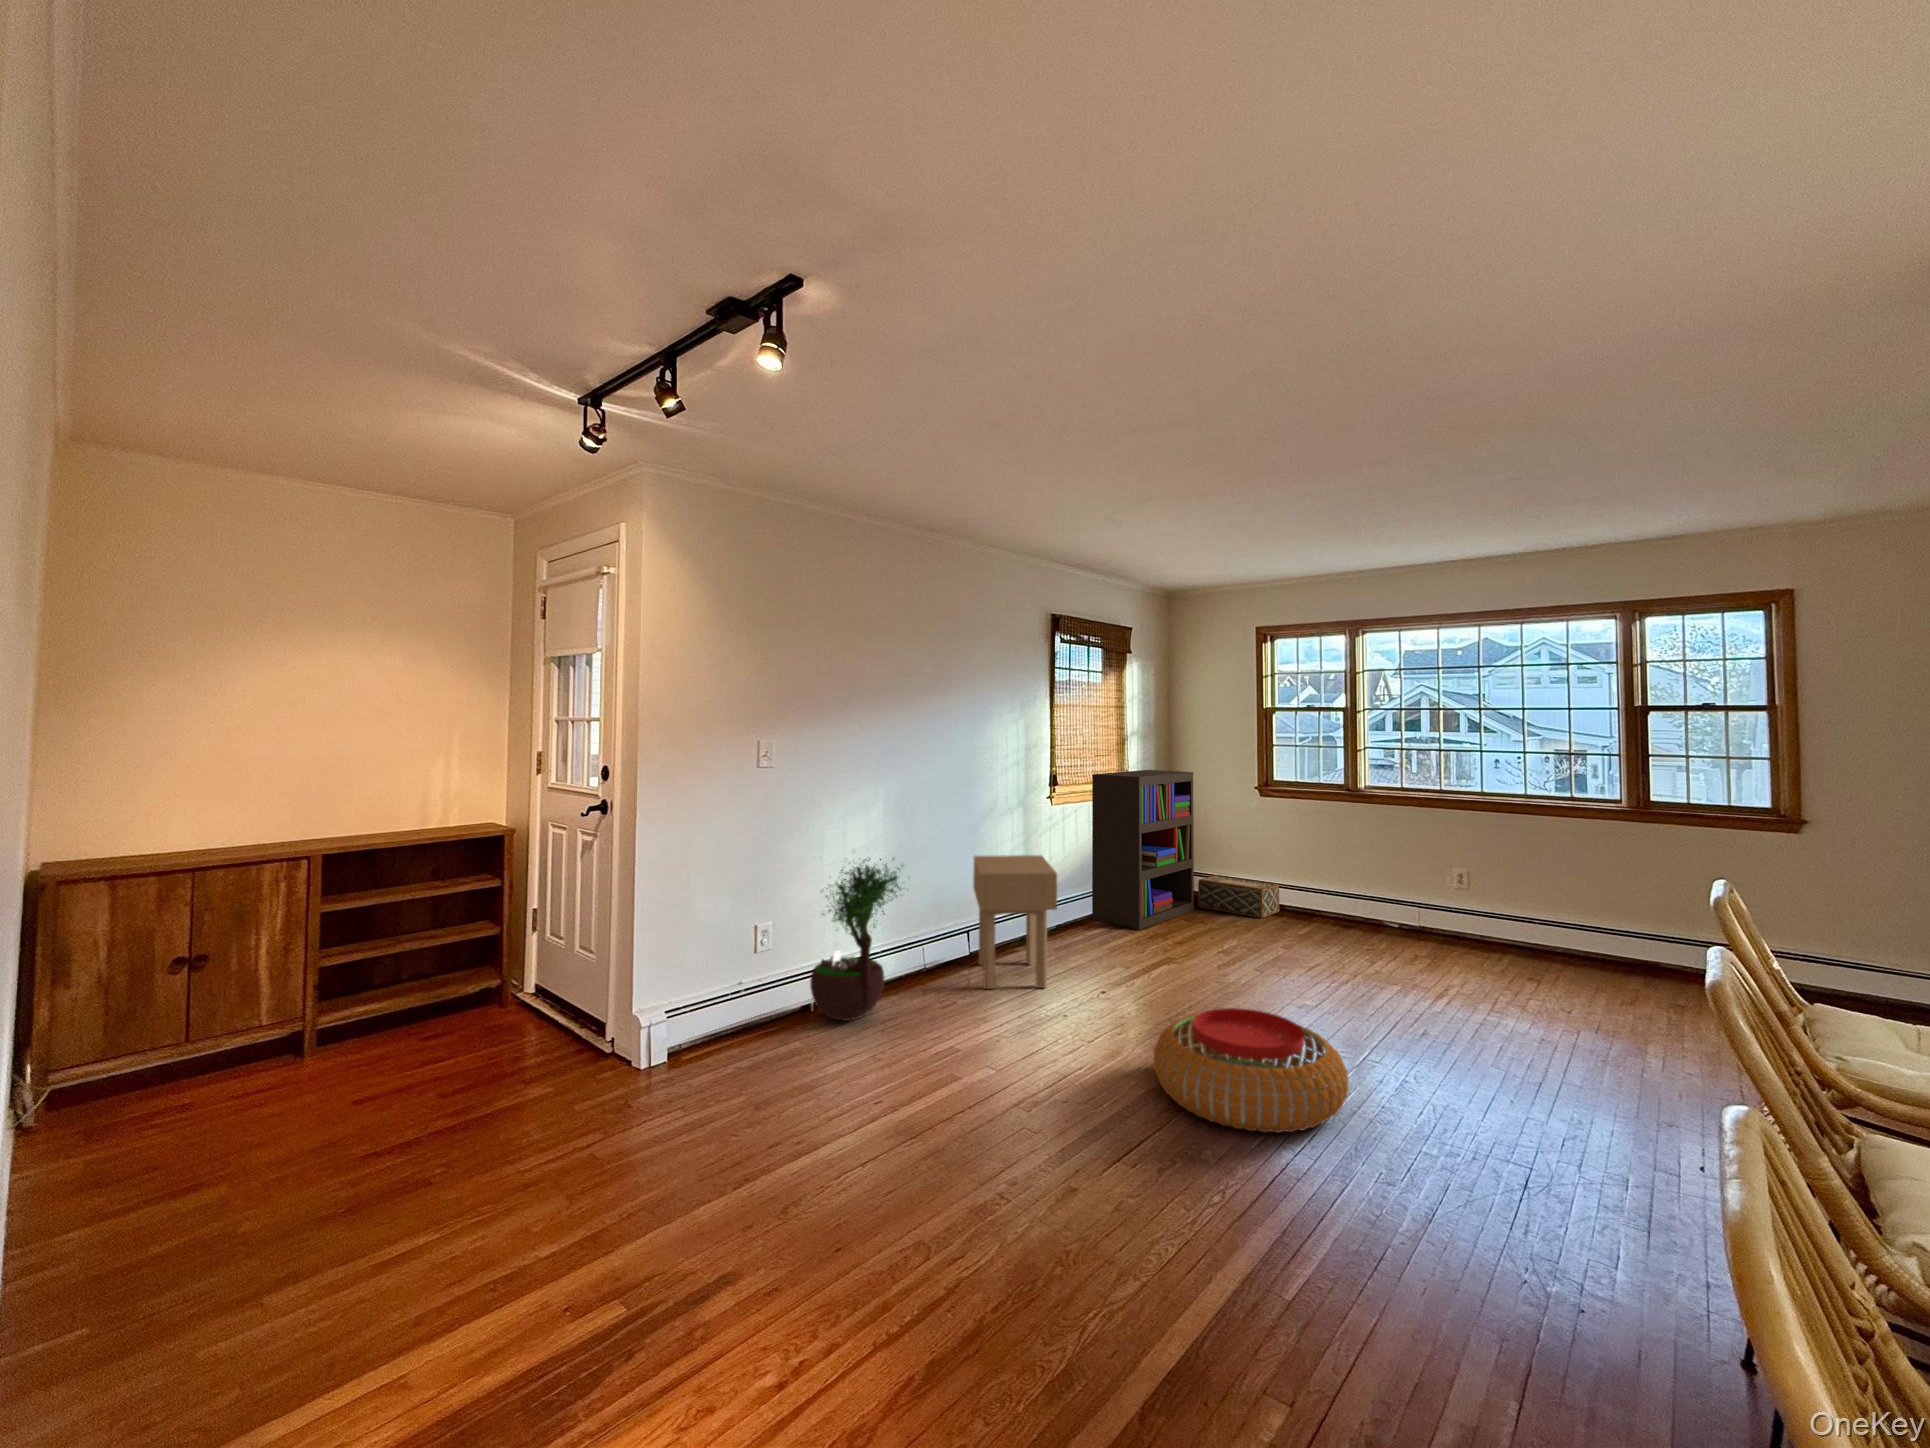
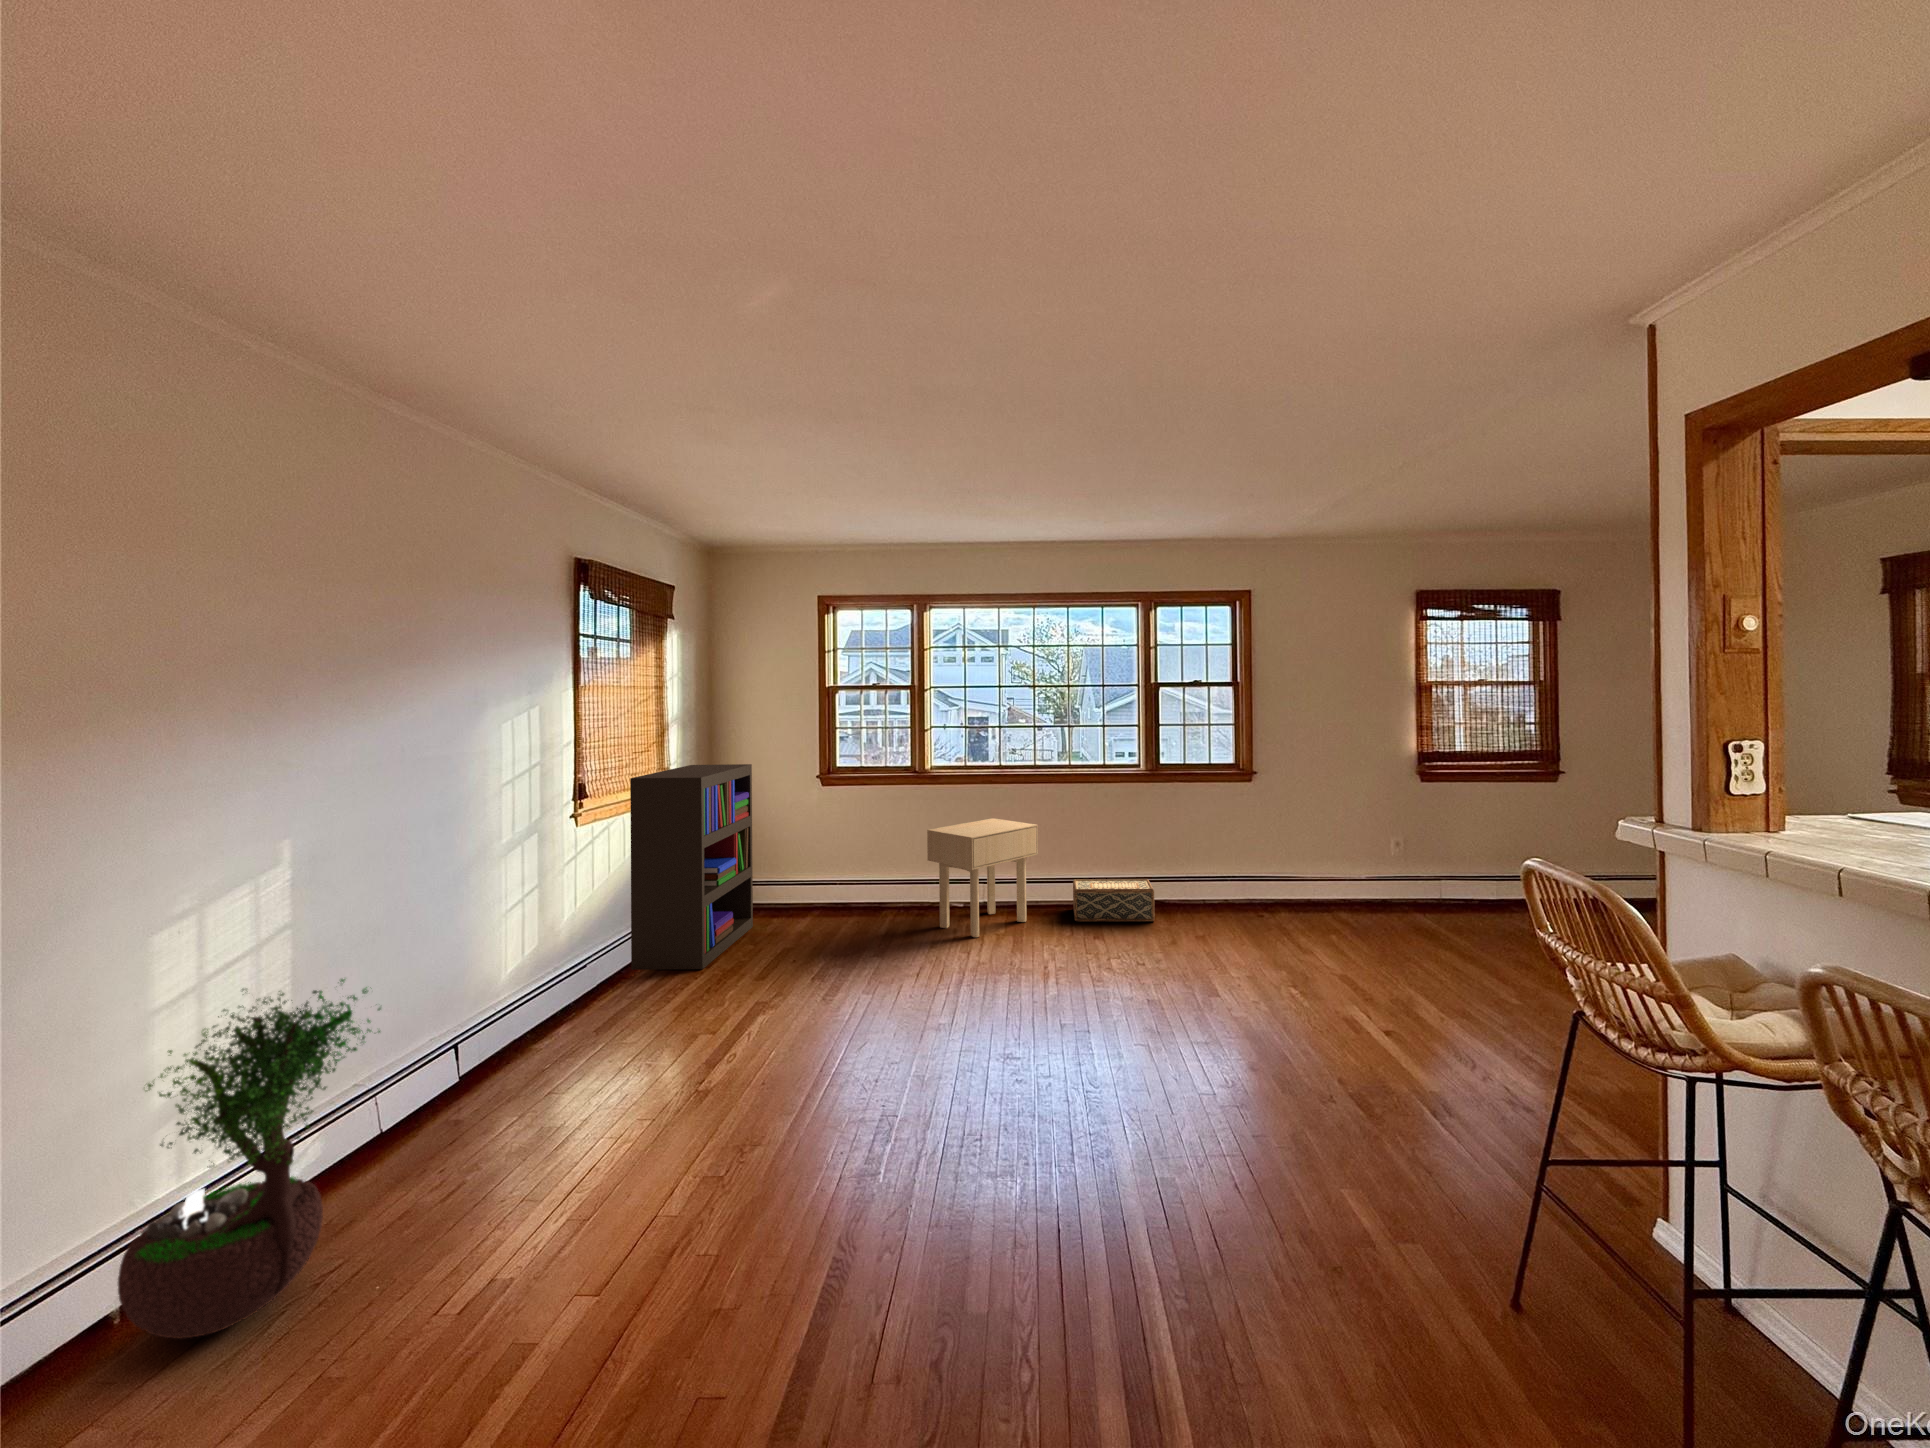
side table: present [973,855,1057,989] -> present [927,818,1038,937]
woven basket: present [1198,875,1279,918] -> present [1073,879,1155,921]
pouf: present [1154,1008,1349,1133] -> none [852,1065,1088,1248]

